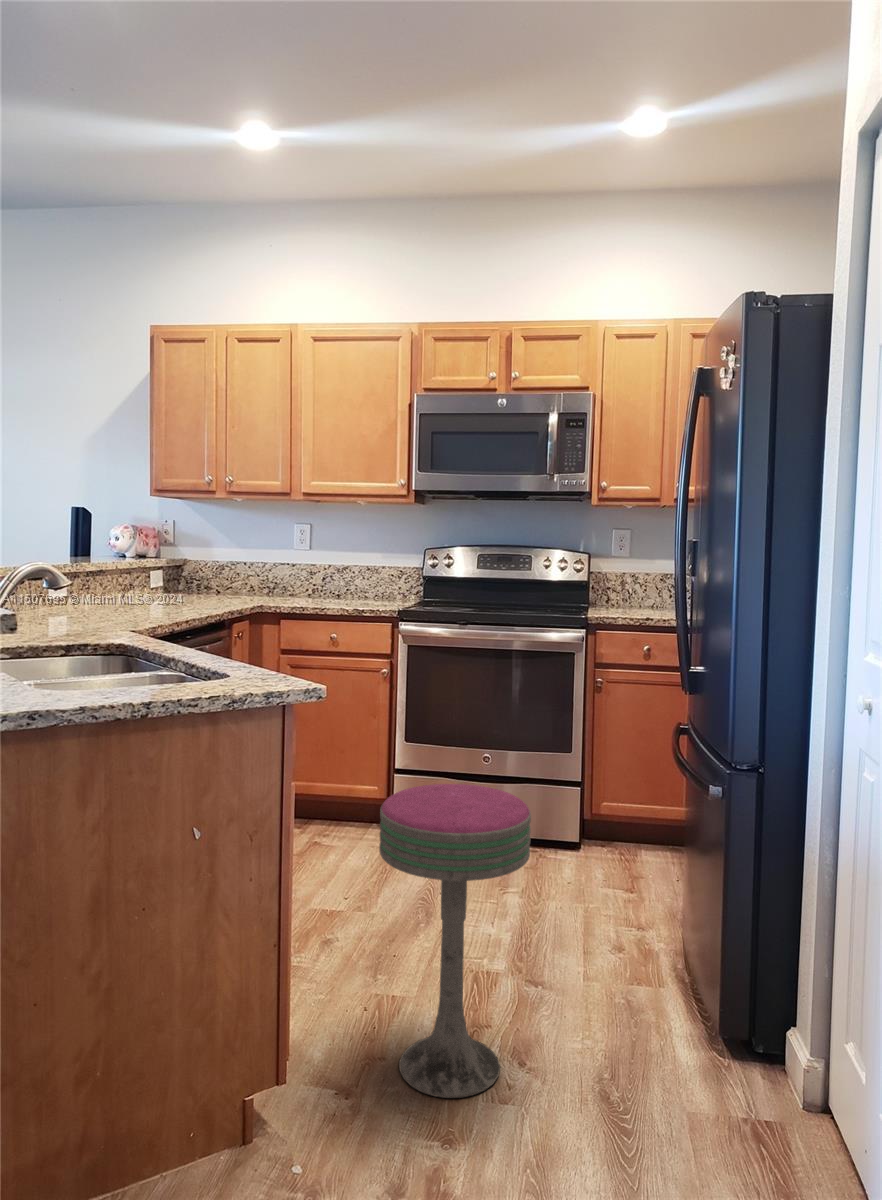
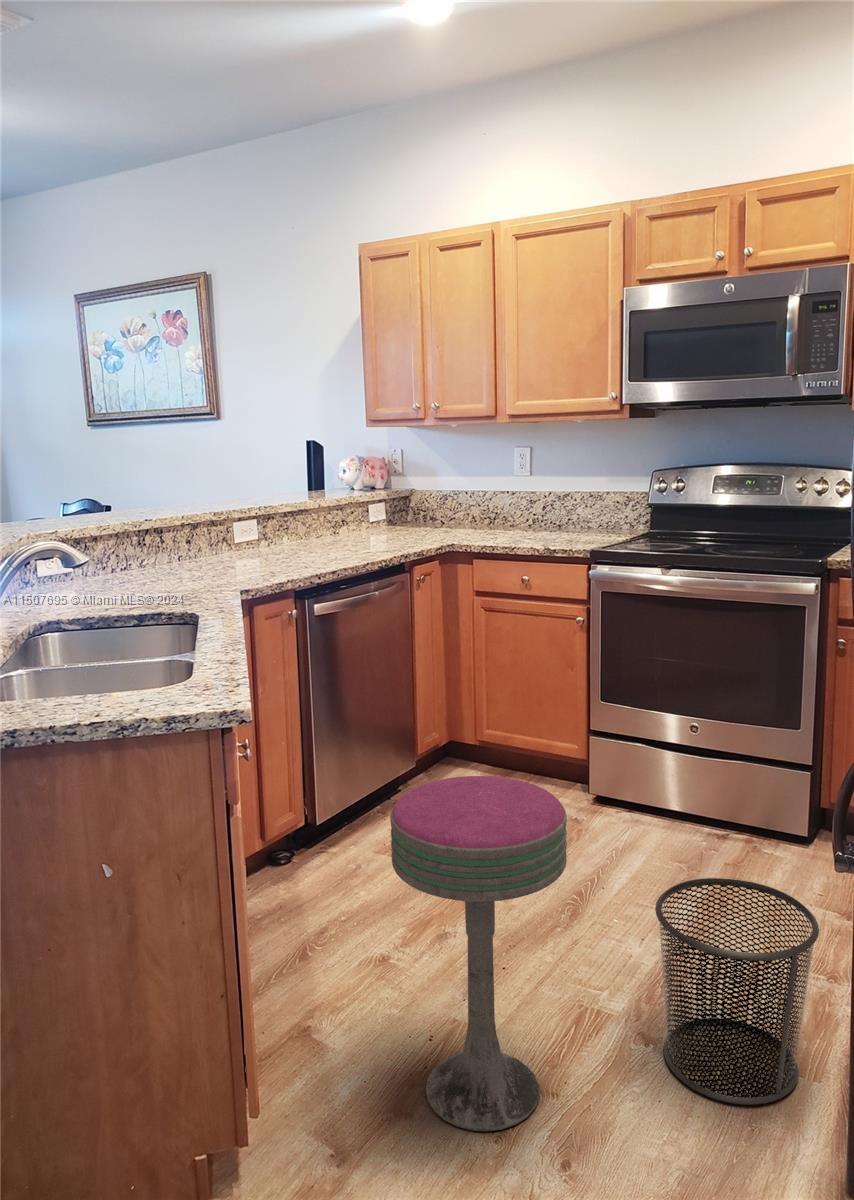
waste bin: none [560,856,685,1031] -> present [655,878,819,1105]

